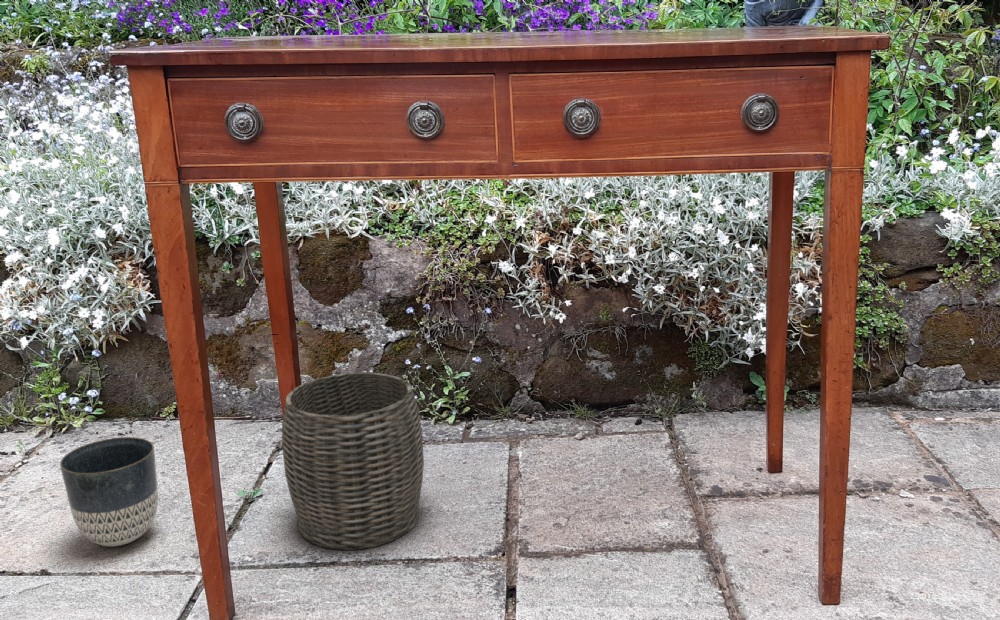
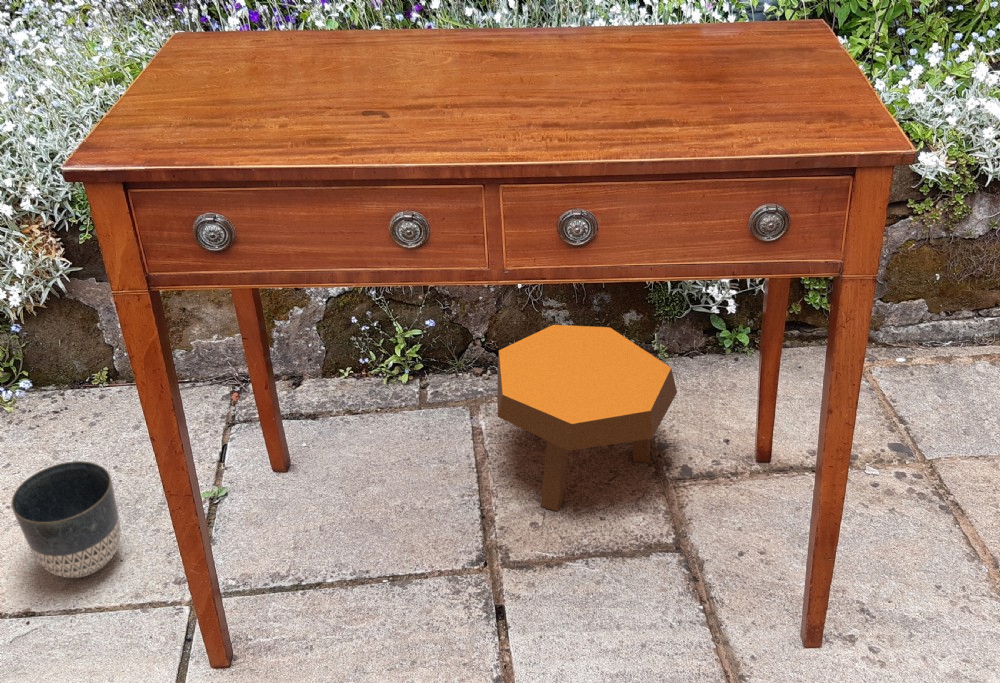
footstool: none [523,354,704,516] -> present [497,325,677,511]
woven basket: present [282,372,424,550] -> none [251,377,399,568]

